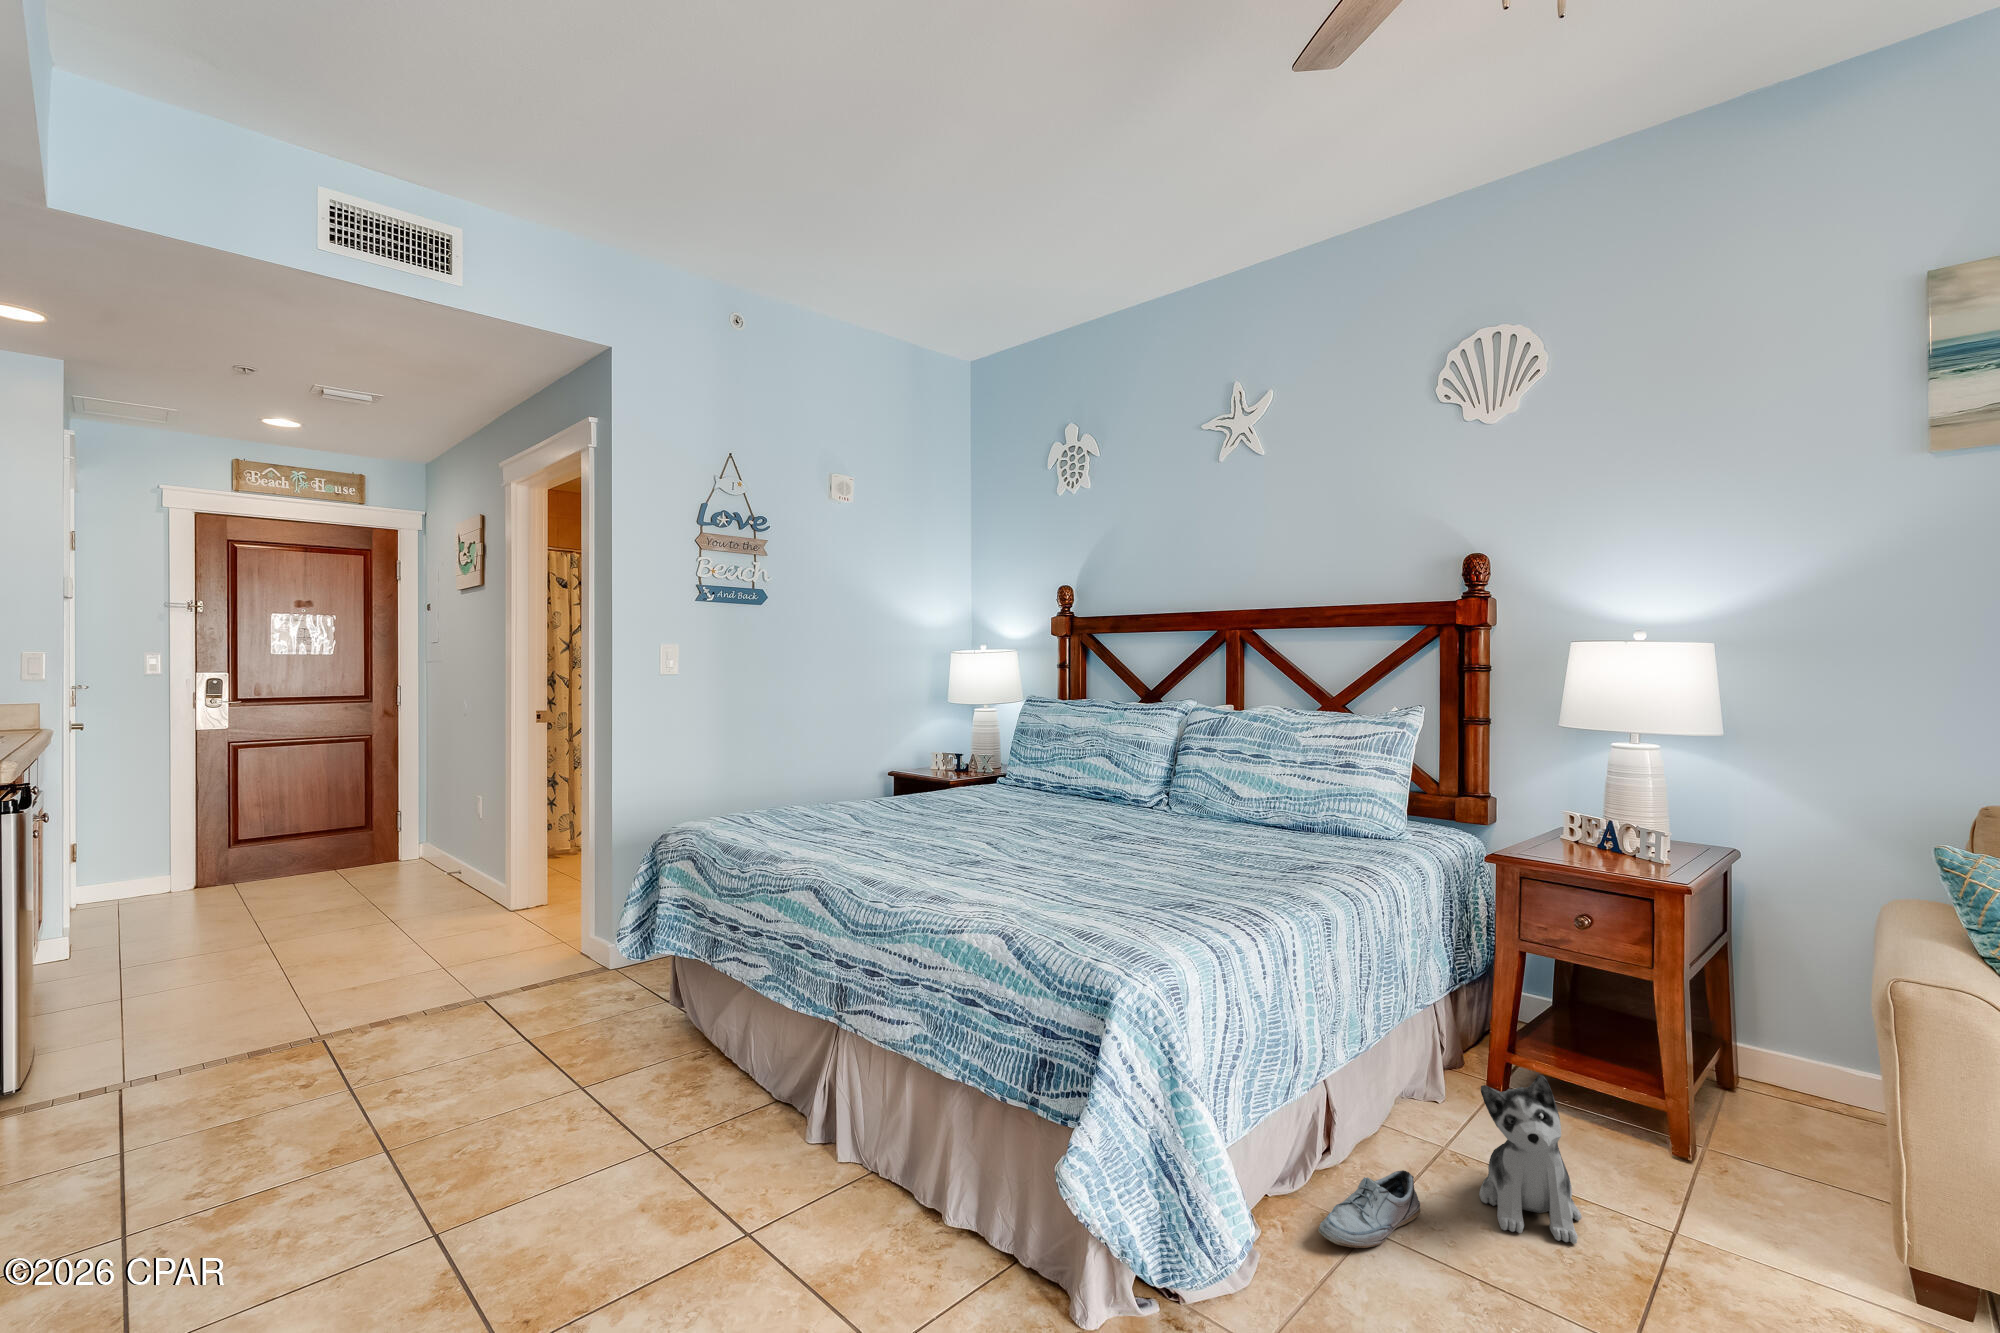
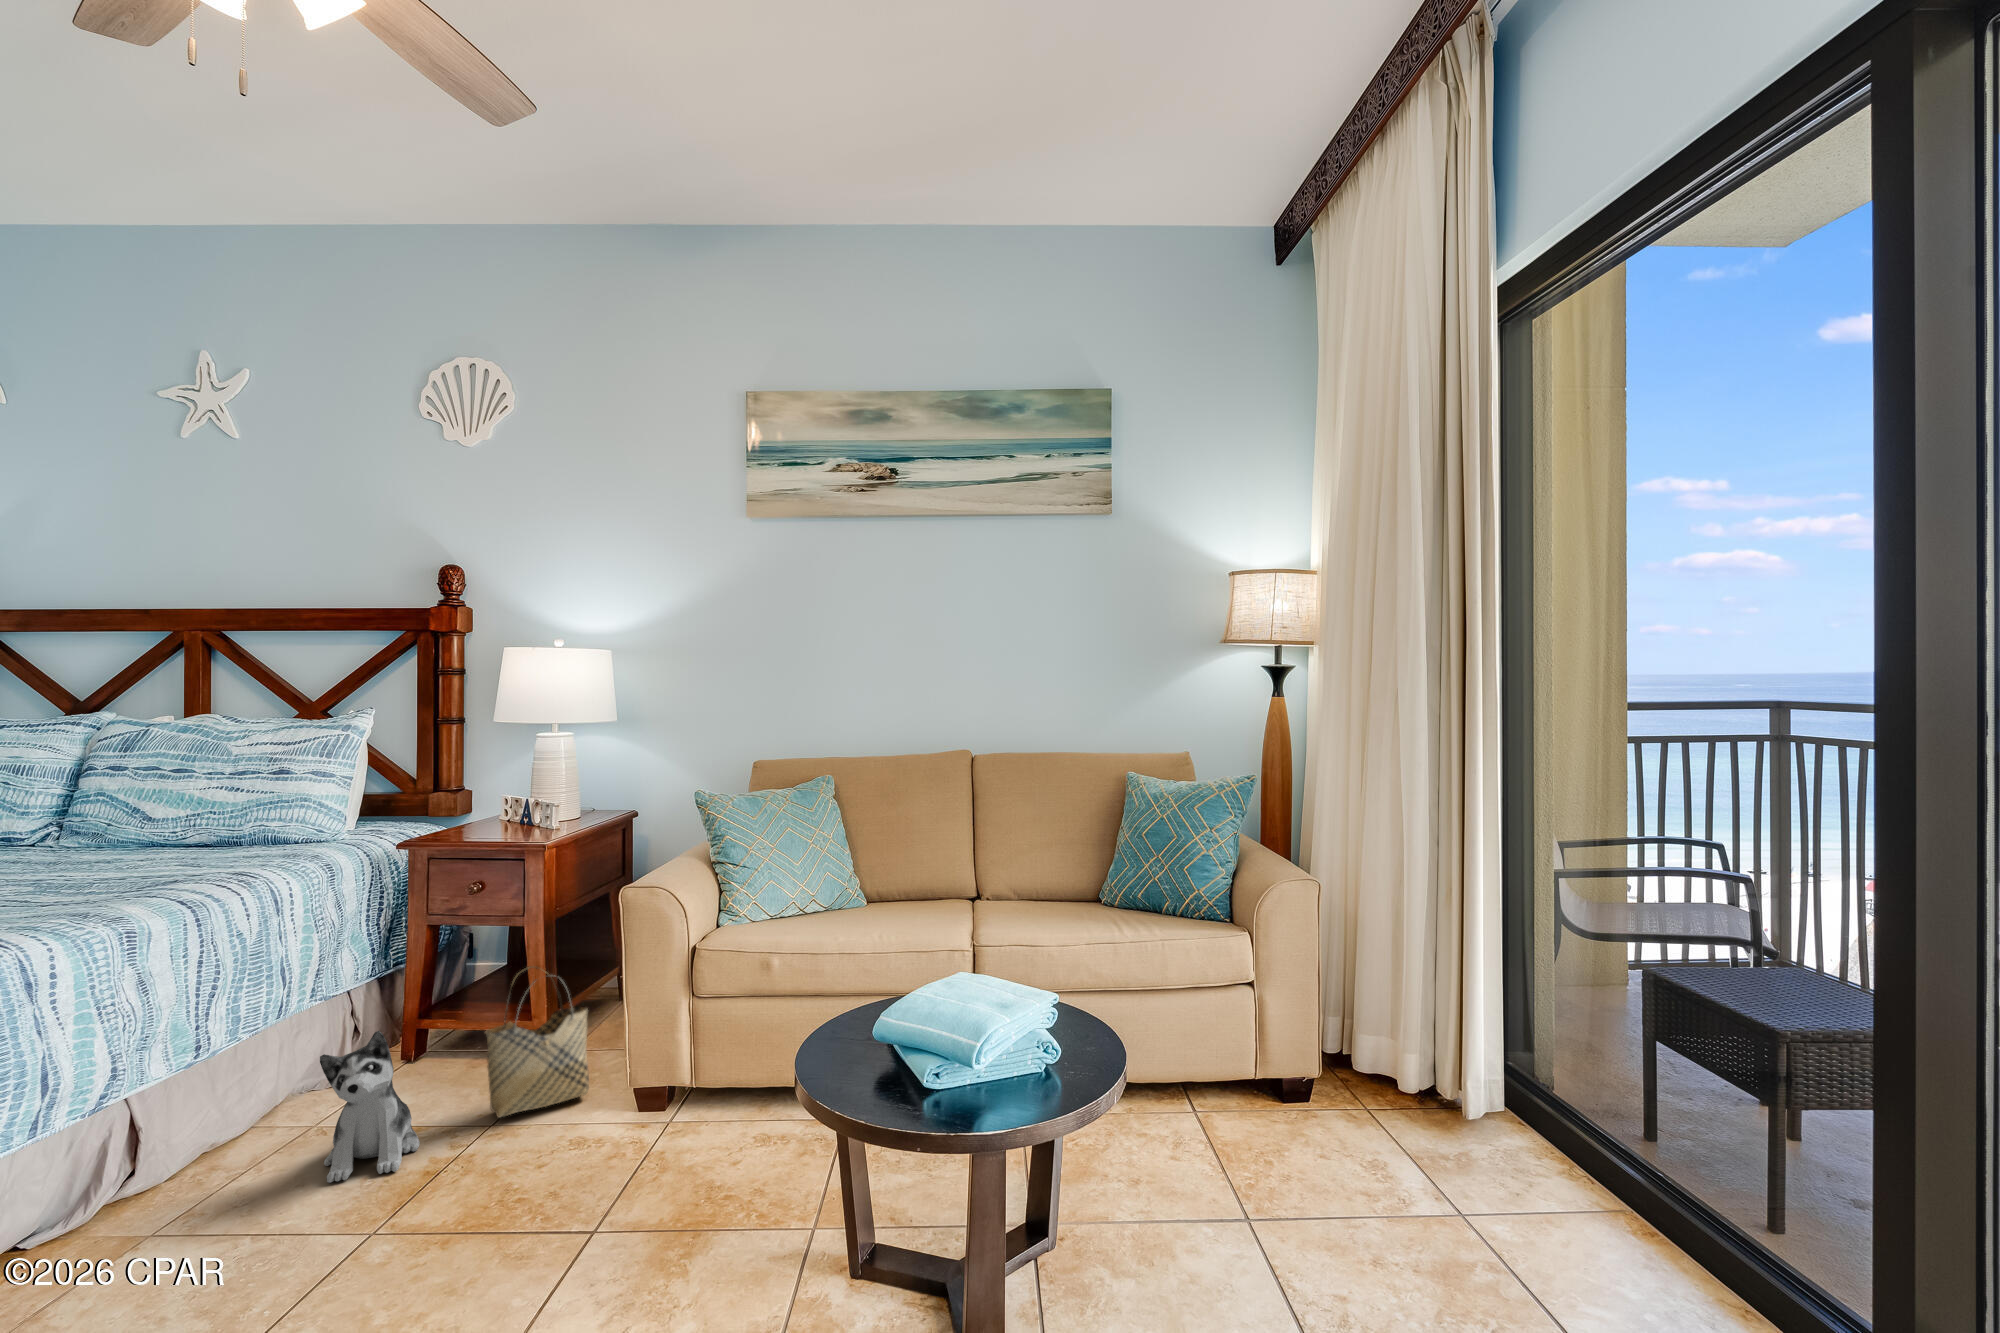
woven basket: none [1638,1029,1772,1214] -> present [485,966,589,1118]
shoe: present [1318,1170,1420,1248] -> none [88,1161,245,1259]

